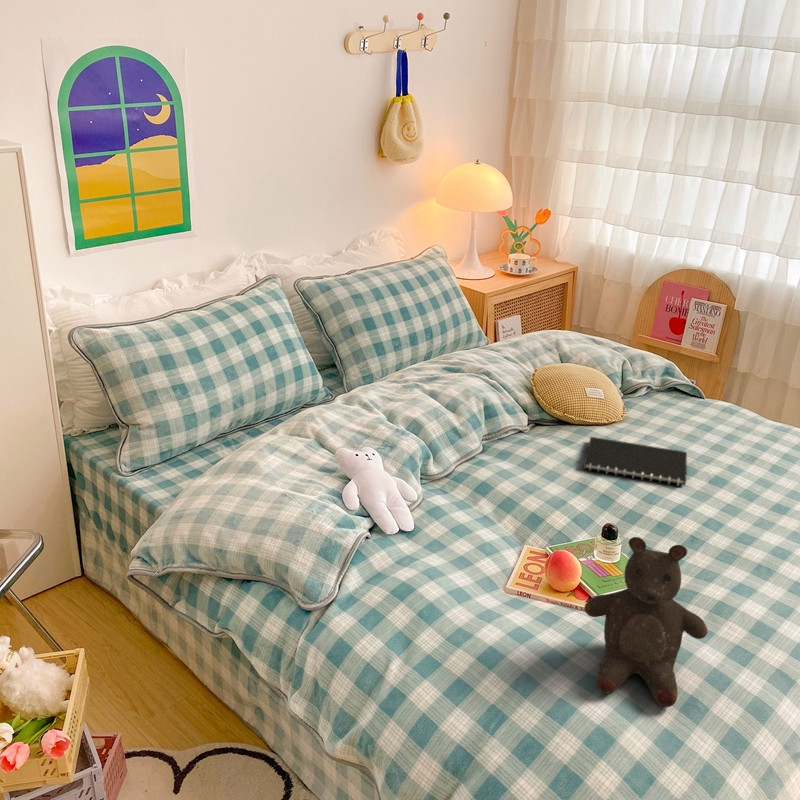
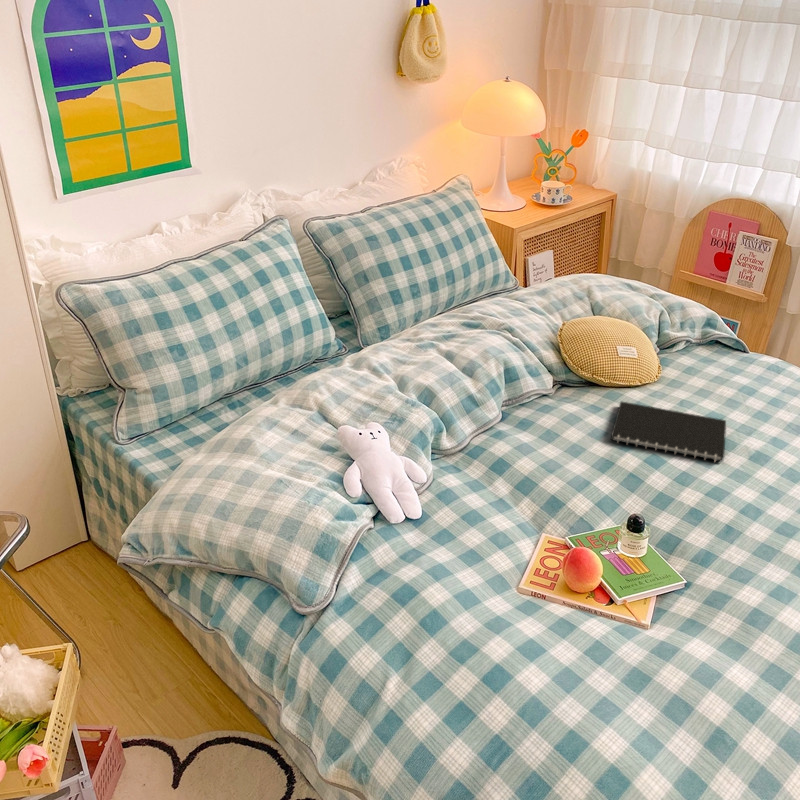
stuffed bear: present [584,537,707,707] -> none [602,561,741,749]

